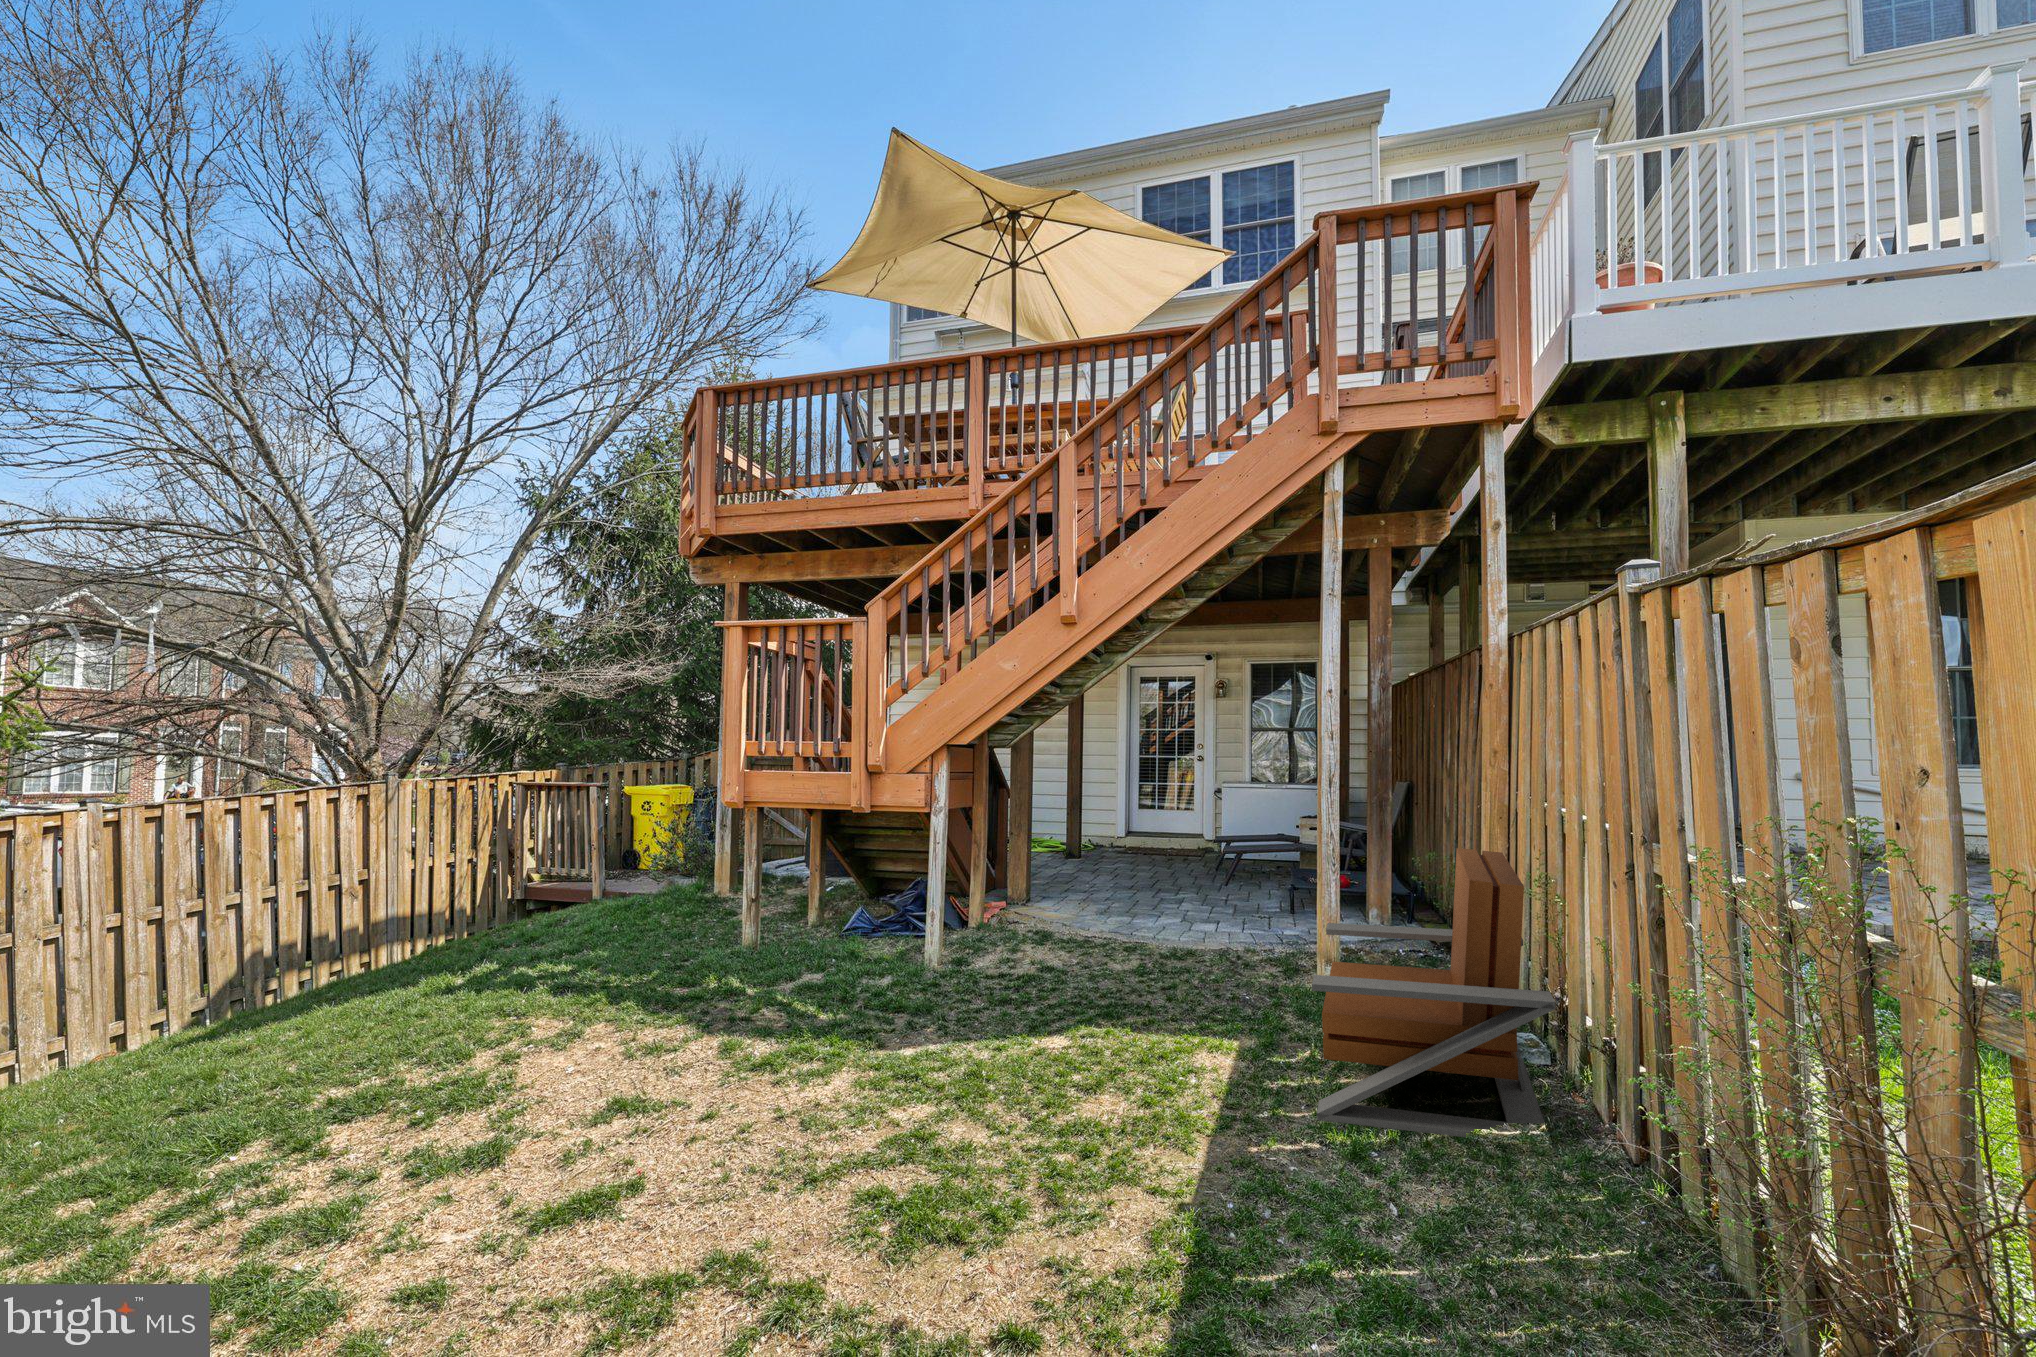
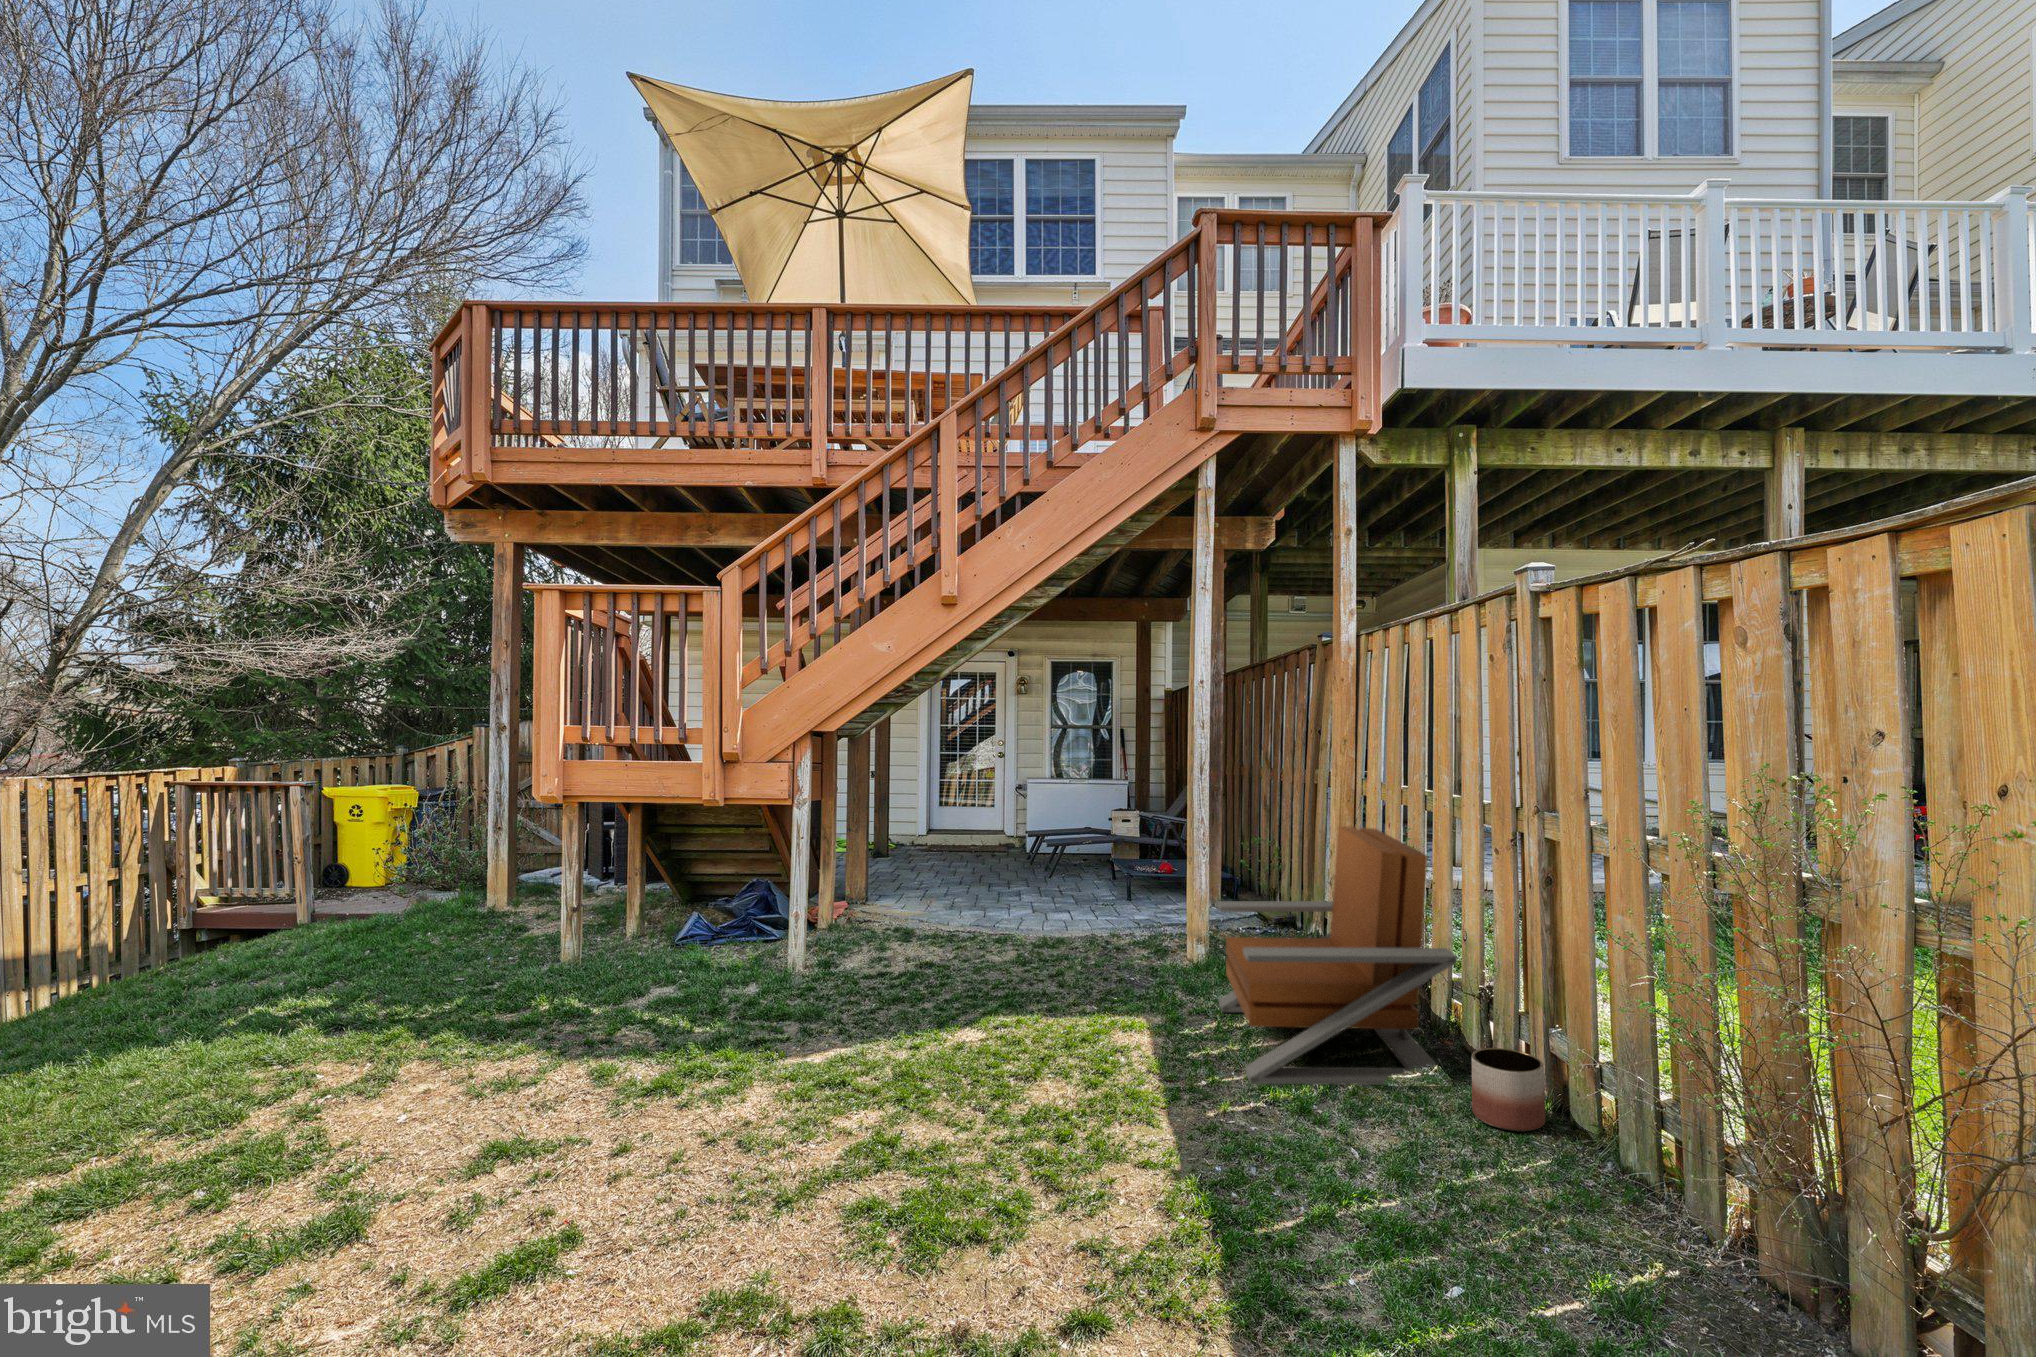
planter: none [1544,1110,1633,1212] -> present [1472,1048,1545,1131]

